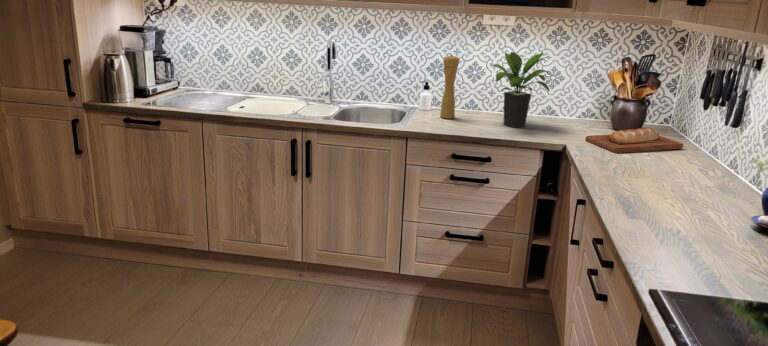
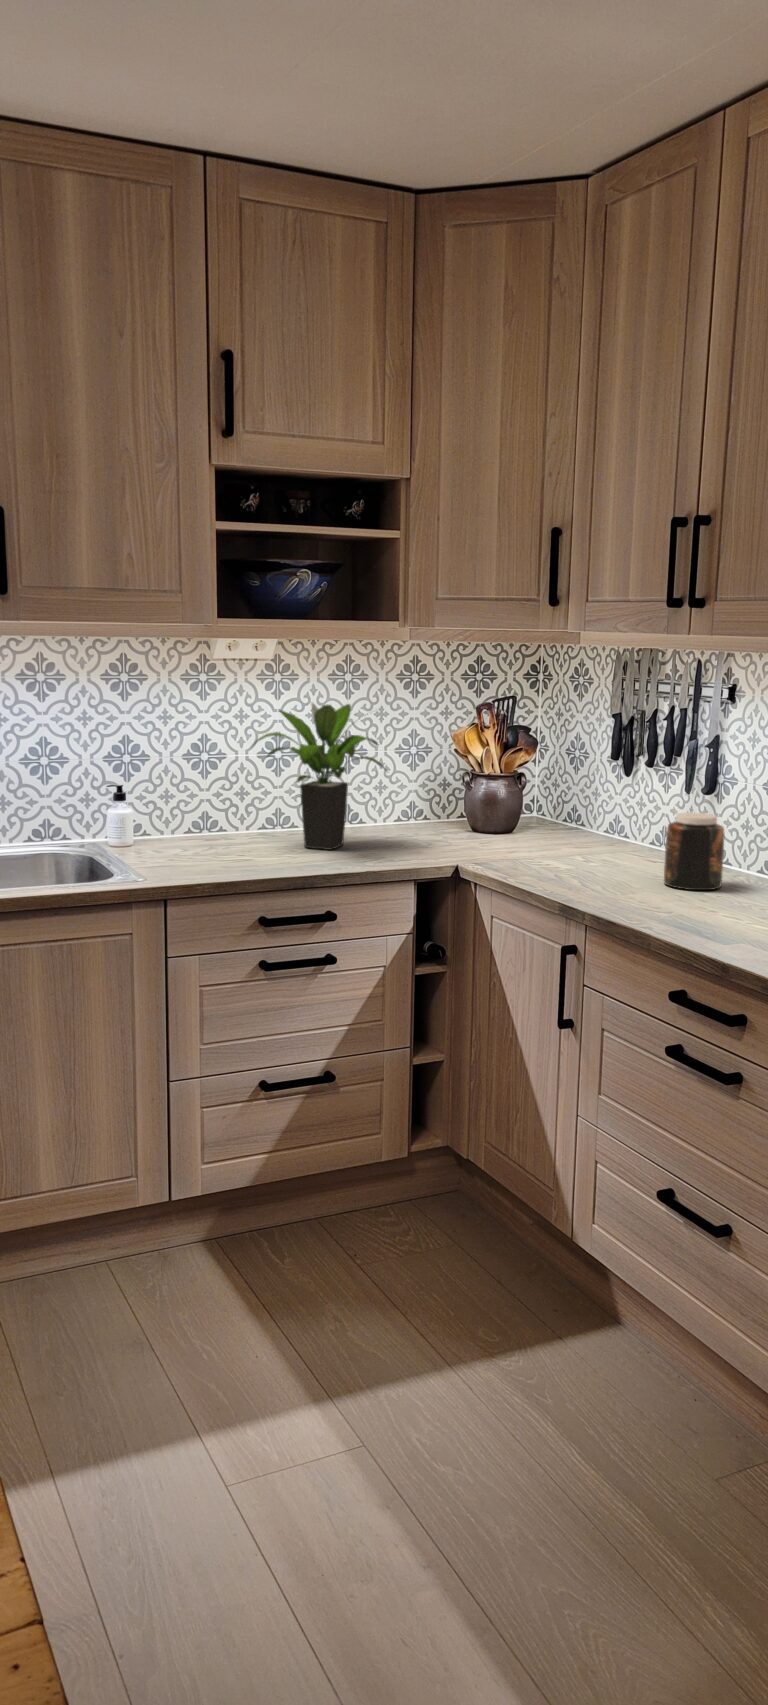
pepper mill: present [440,55,459,119] -> none [171,721,204,852]
bread loaf: present [586,128,683,153] -> none [468,817,607,863]
jar: none [670,137,716,188] -> present [664,812,724,890]

